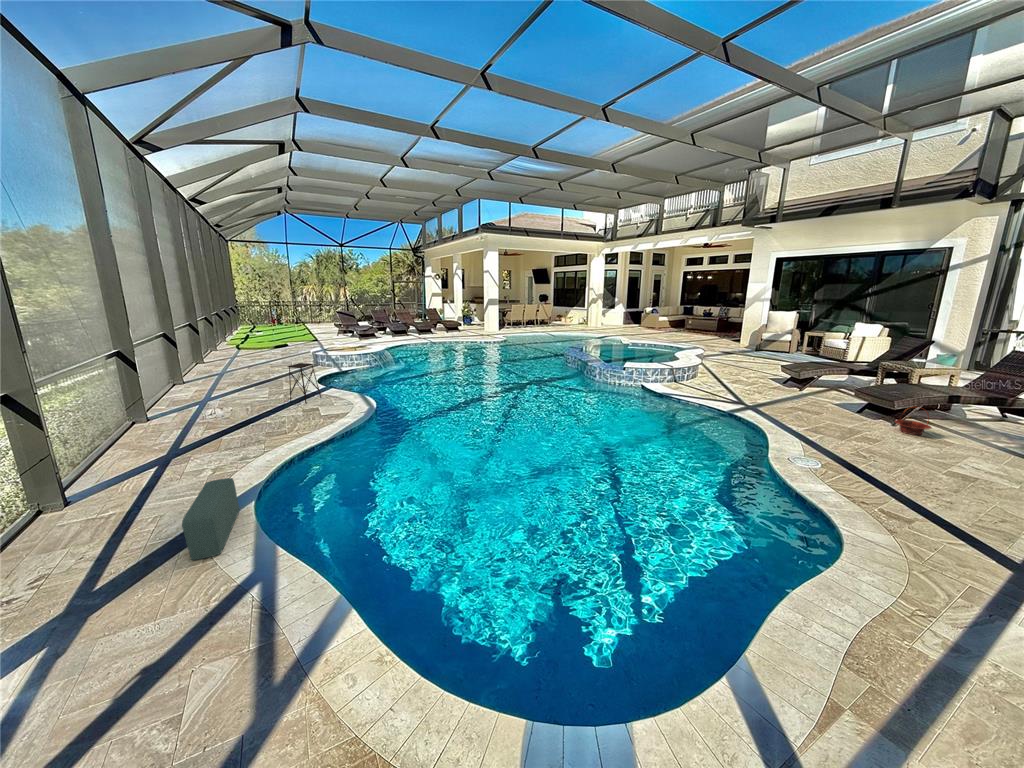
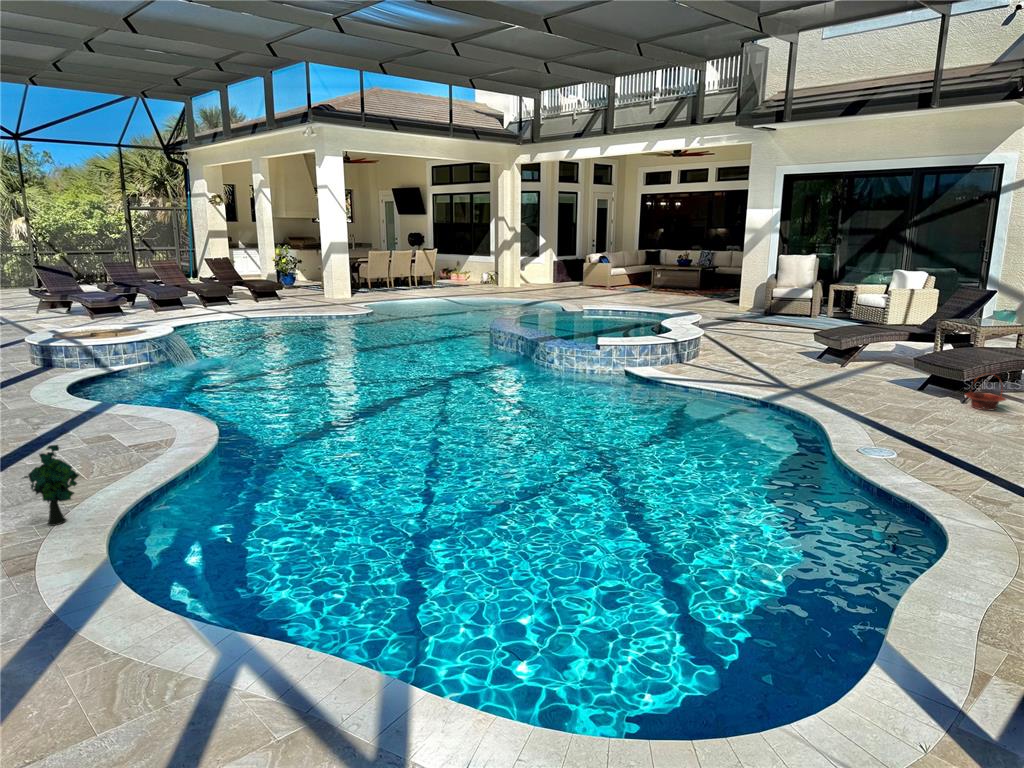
side table: present [288,363,321,404] -> none [18,358,86,433]
decorative plant: none [251,415,283,459] -> present [24,445,79,526]
pouf: present [182,478,239,560] -> none [10,547,83,682]

